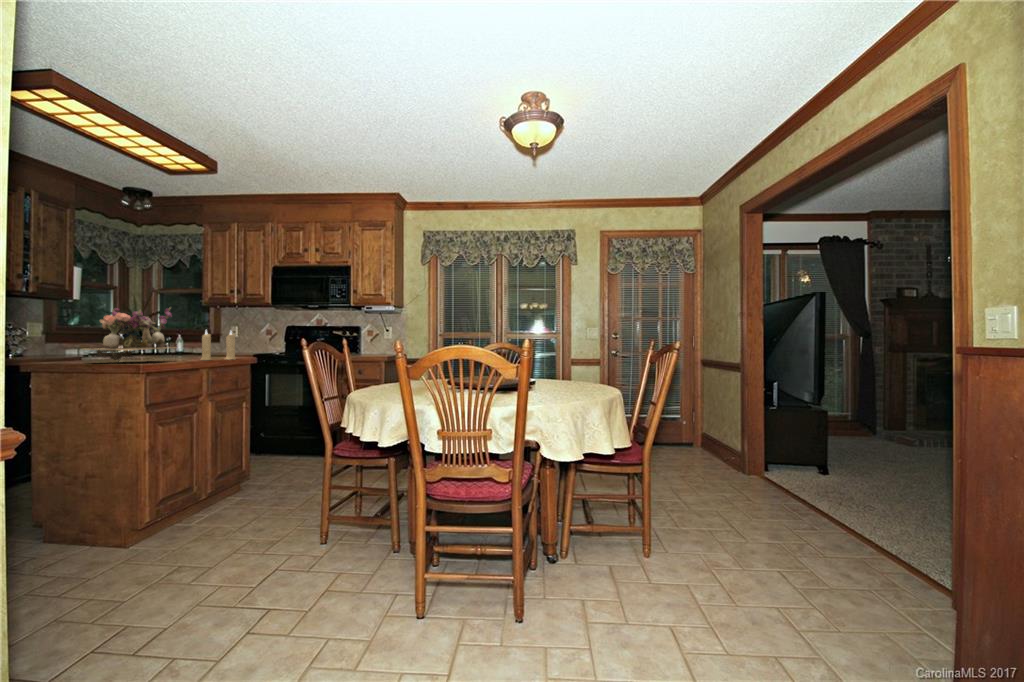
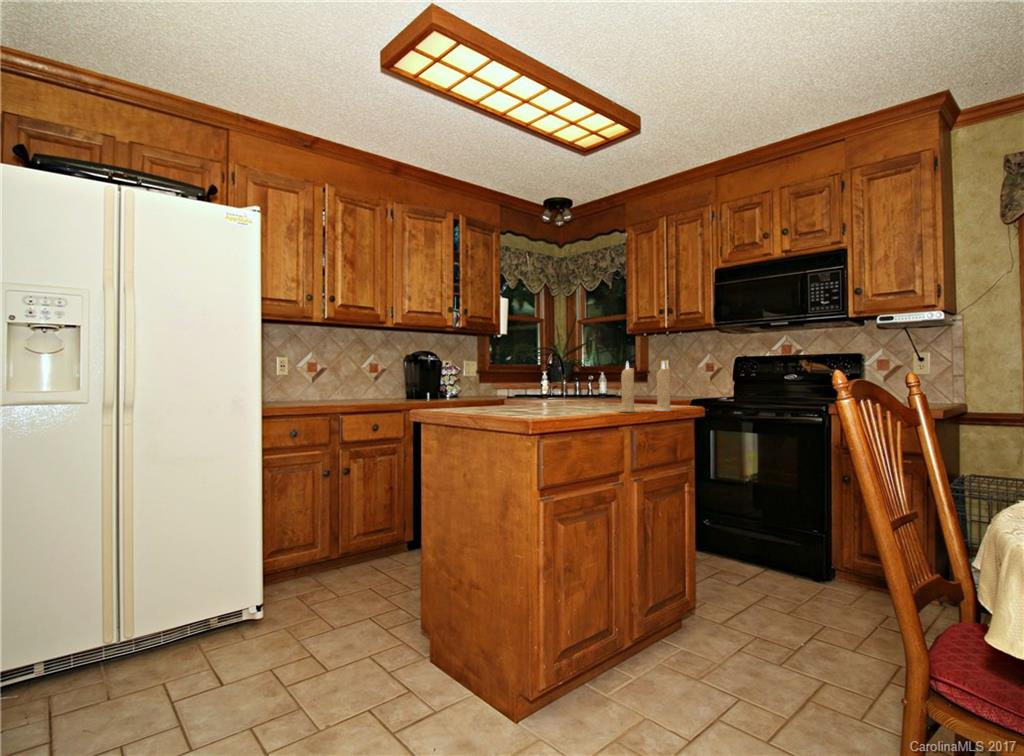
flower arrangement: present [89,308,172,362] -> none [475,327,588,413]

